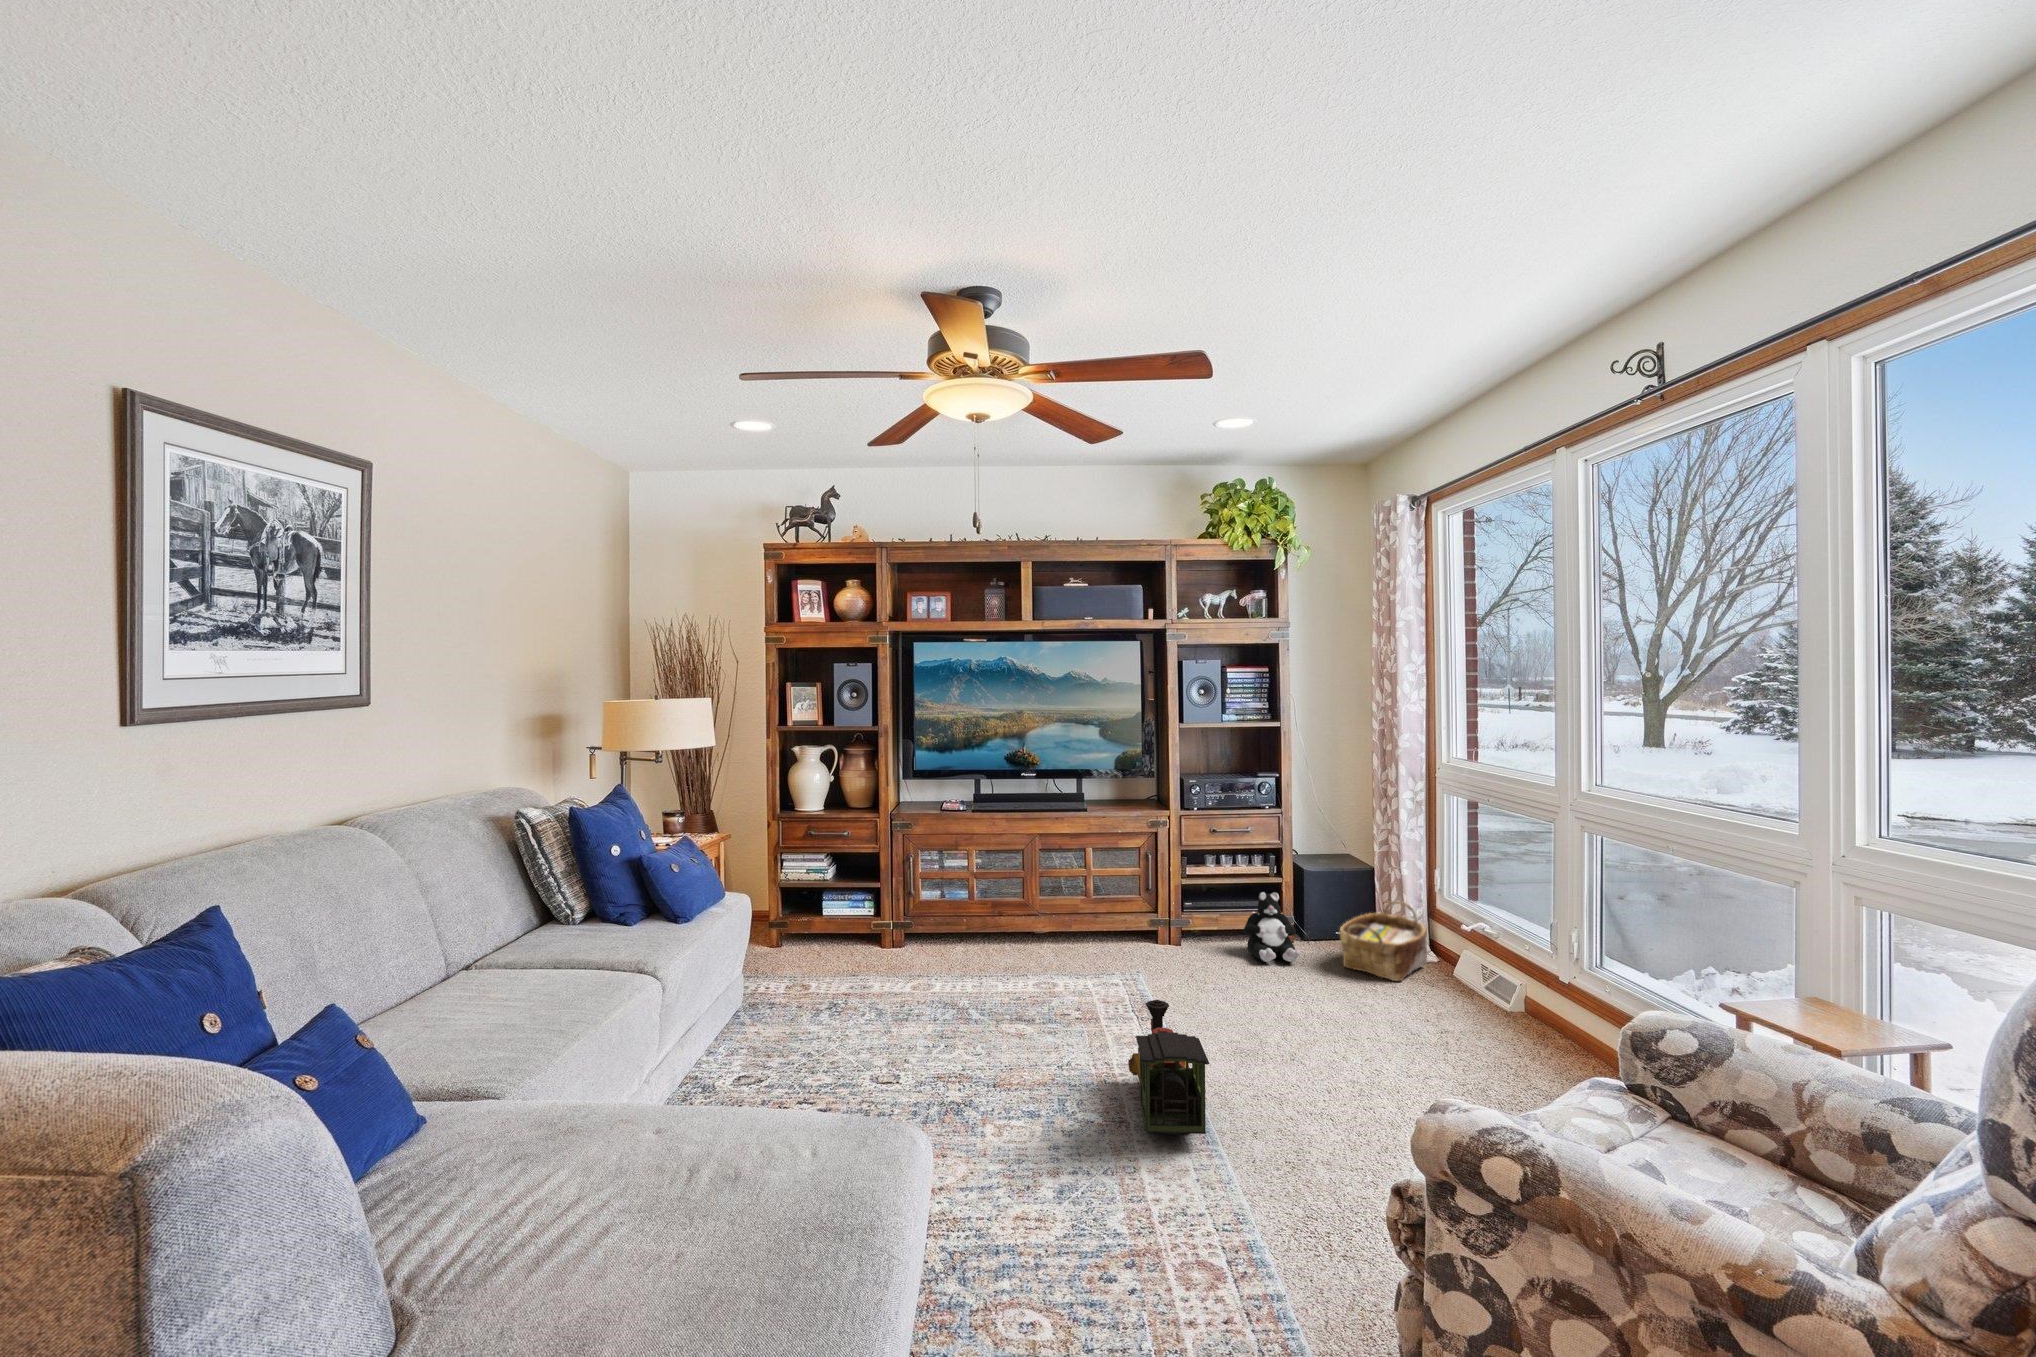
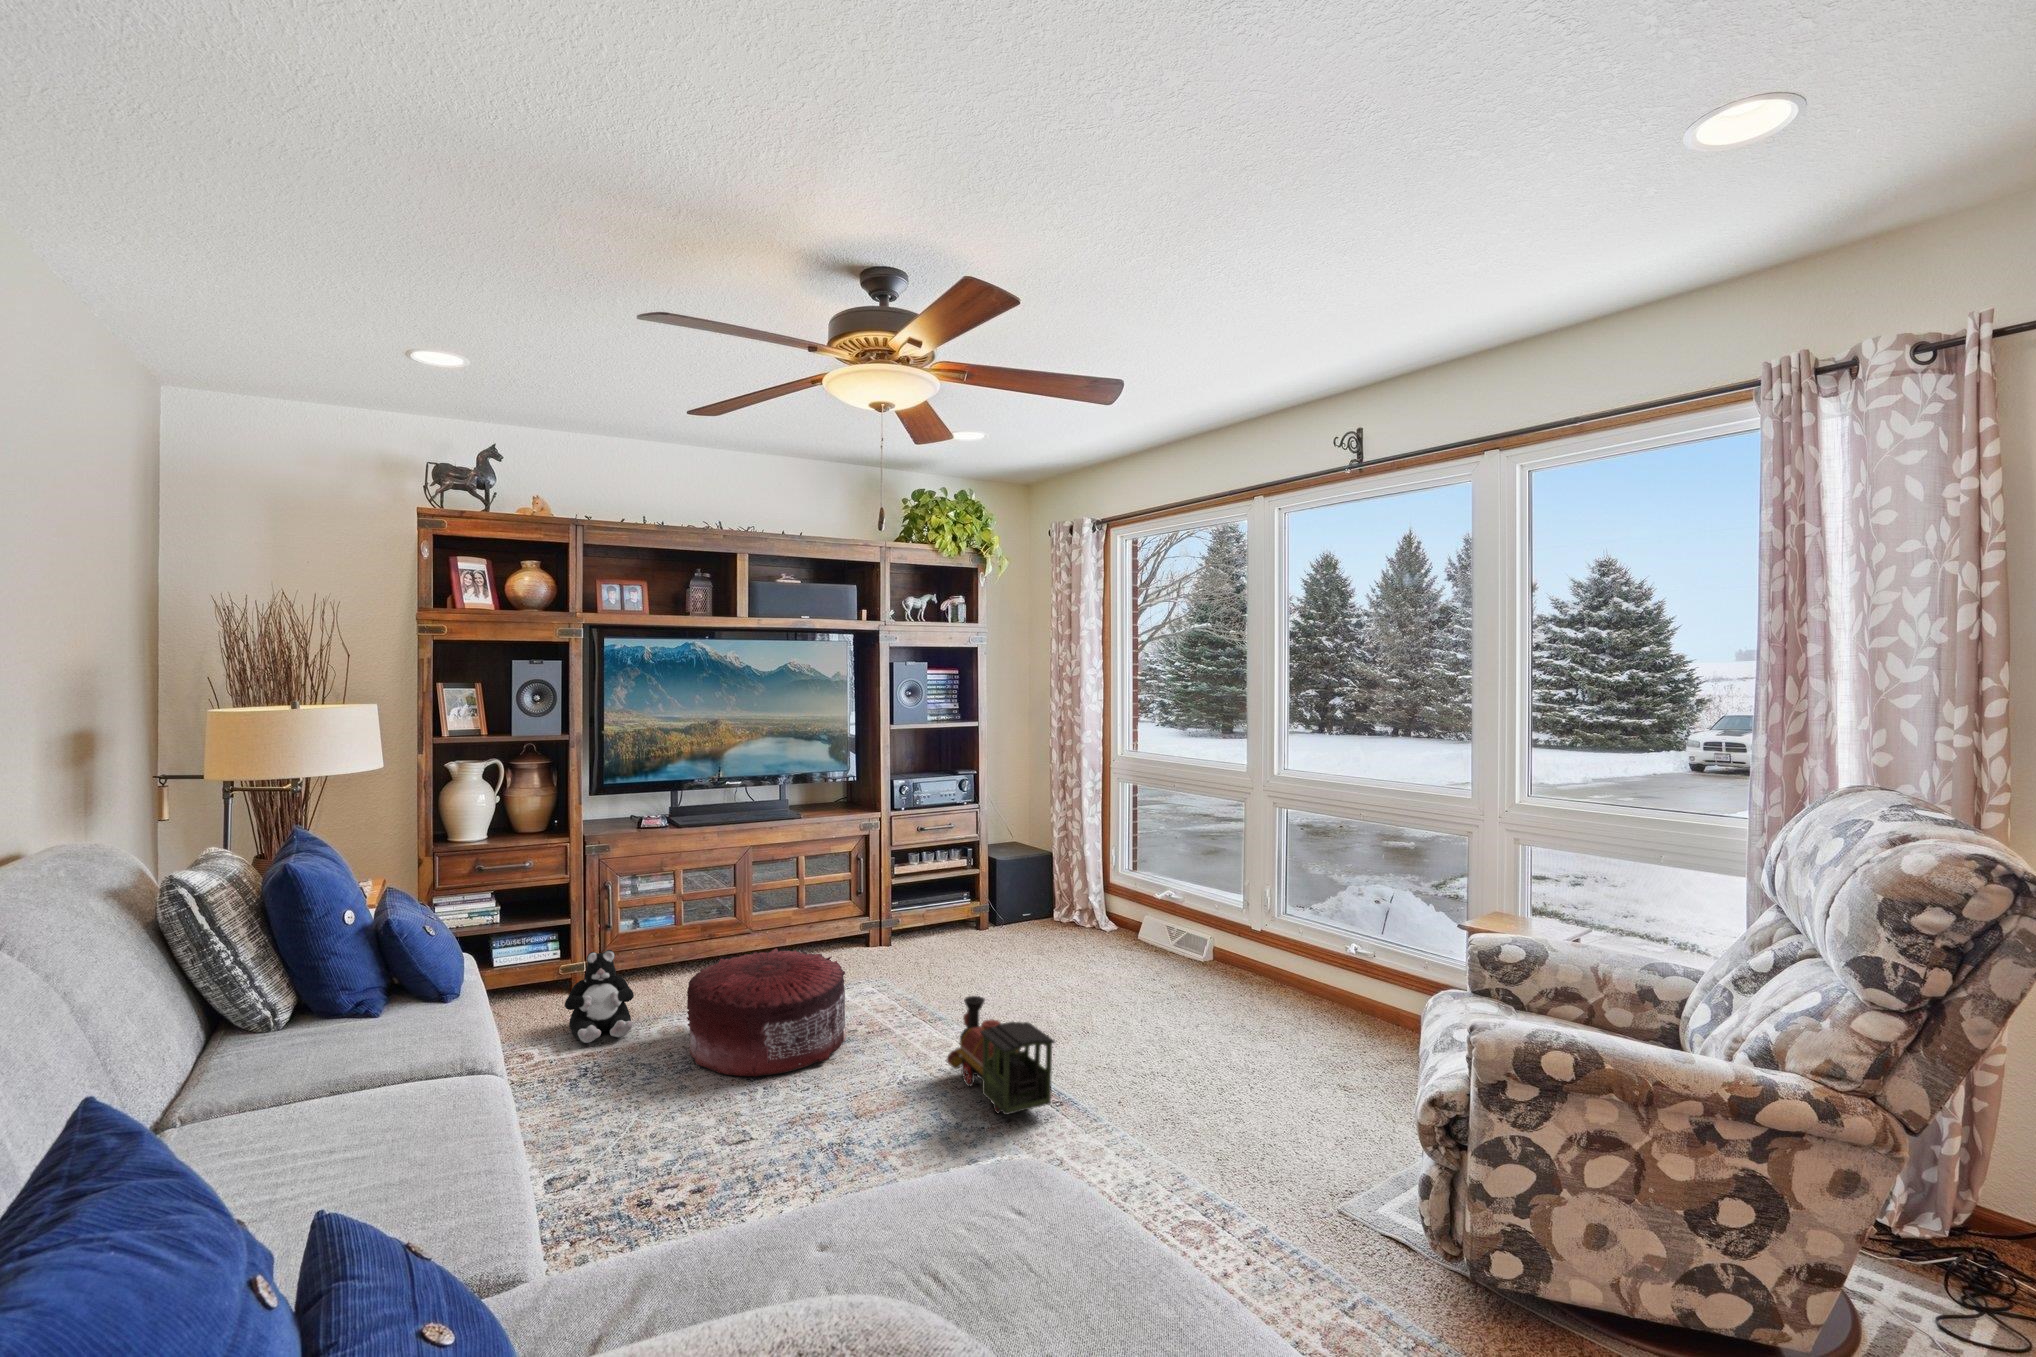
plush toy: present [1244,892,1300,962] -> present [565,950,634,1043]
woven basket: present [1339,901,1427,981] -> none [1043,879,1109,948]
pouf: none [912,928,1064,1045] -> present [687,948,846,1077]

